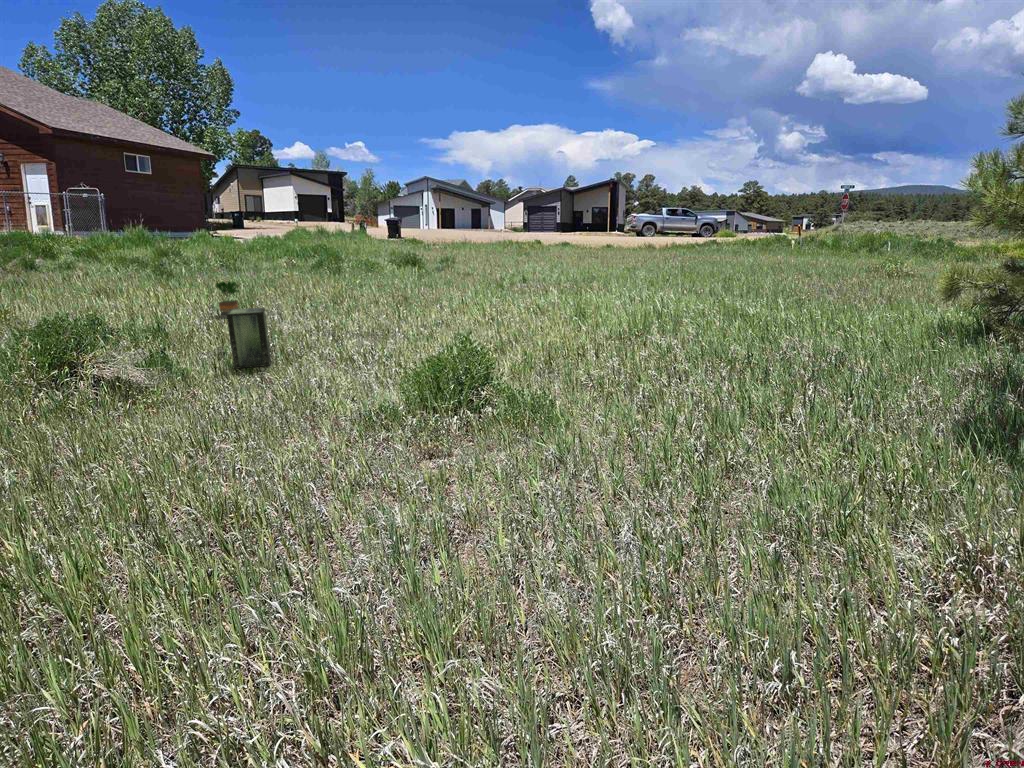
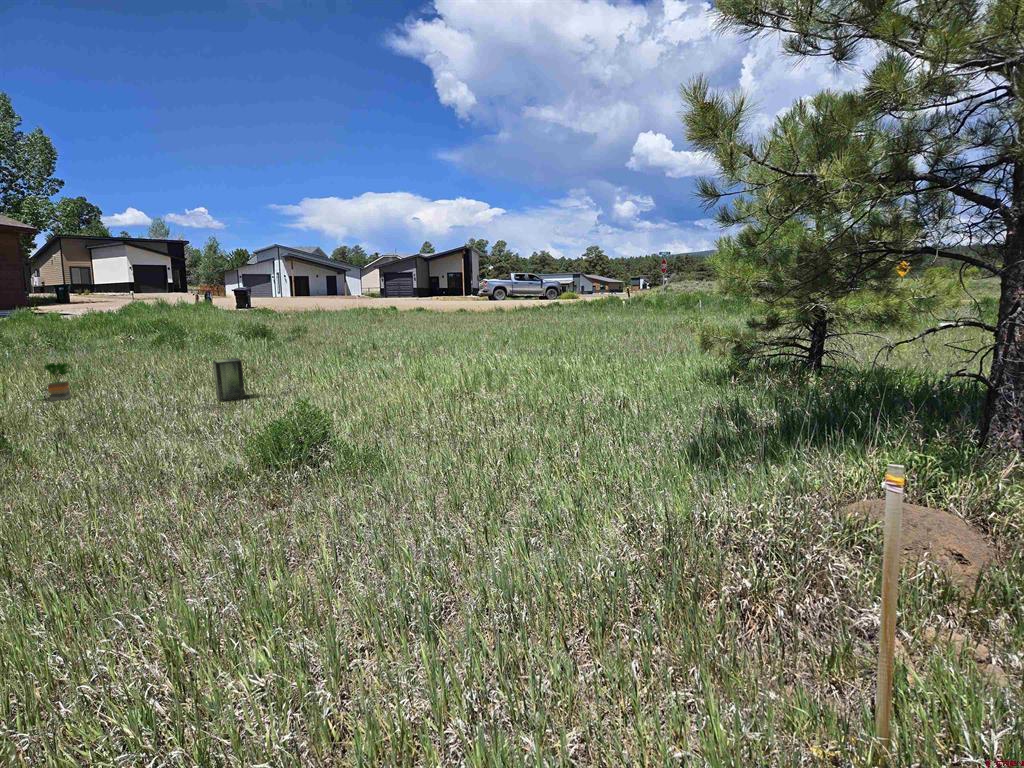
storage box: present [226,308,271,369] -> present [213,358,245,401]

